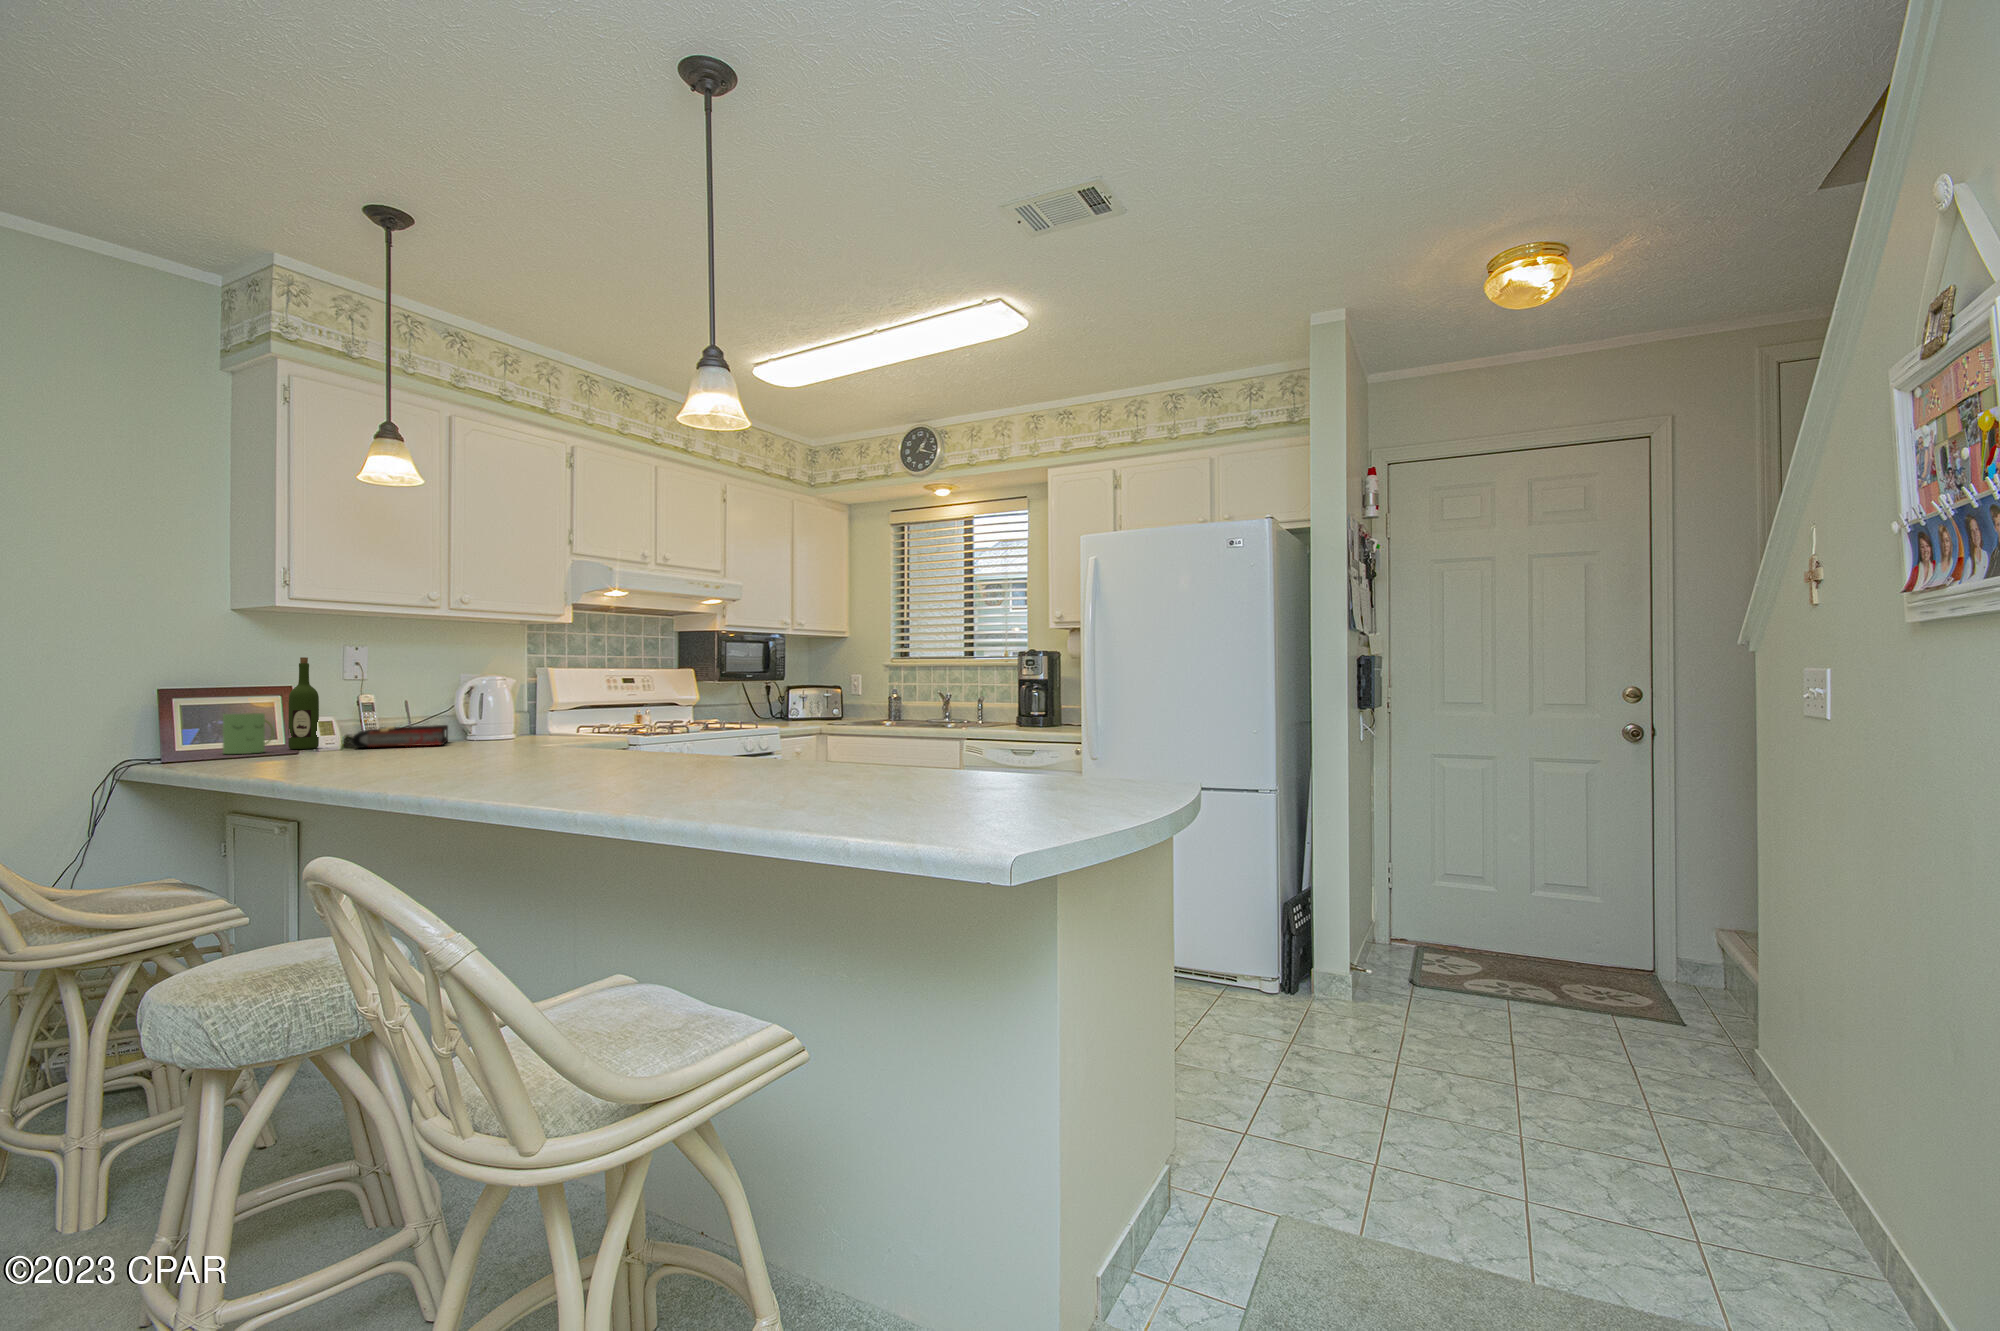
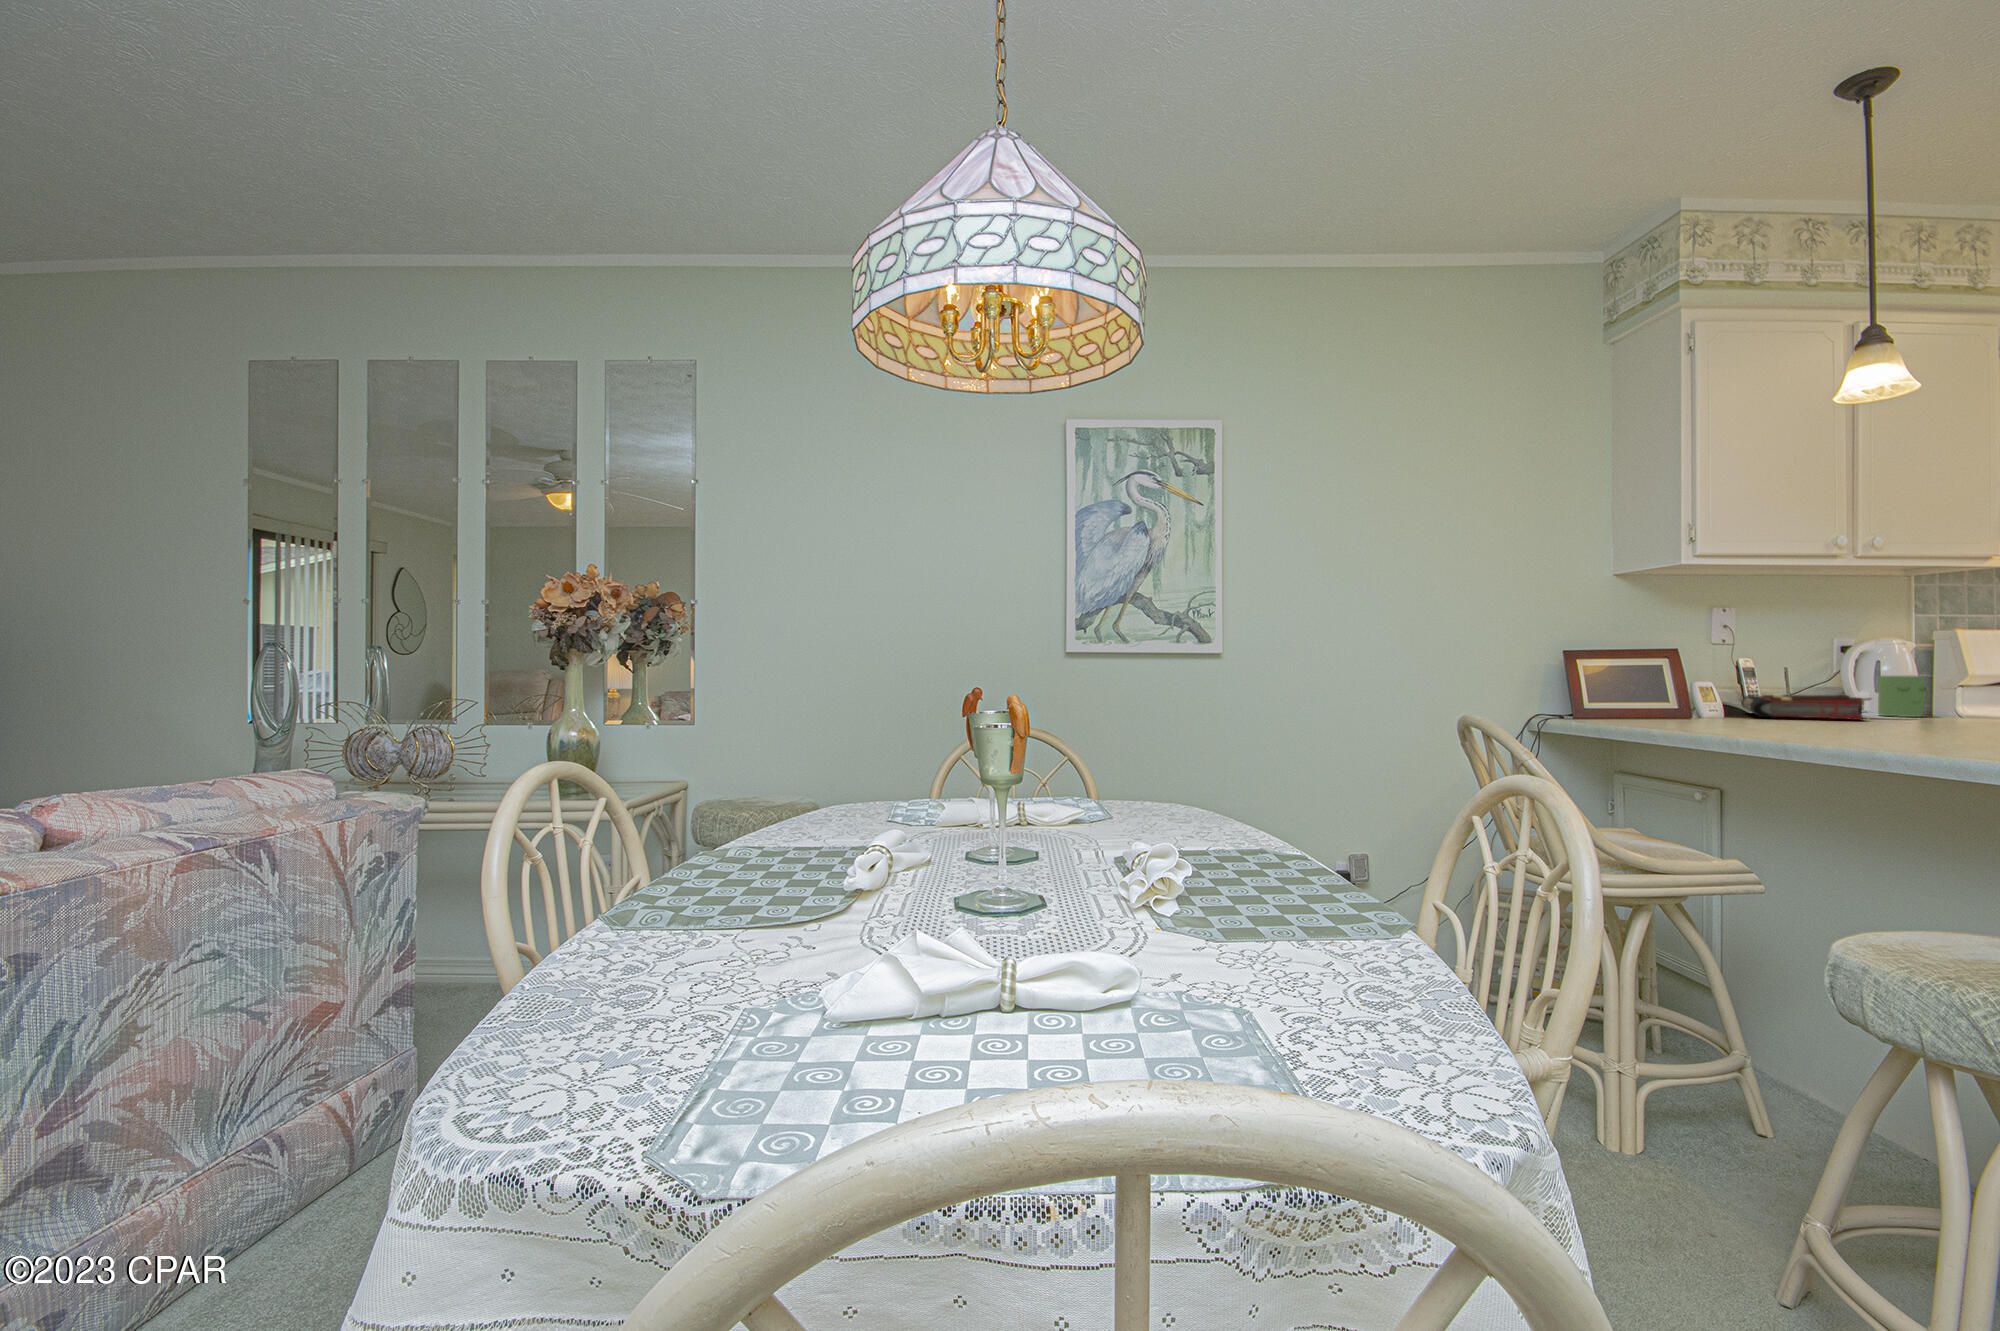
wine bottle: present [288,657,319,749] -> none [1672,619,1703,714]
mug: present [223,713,274,754] -> present [1878,676,1929,717]

